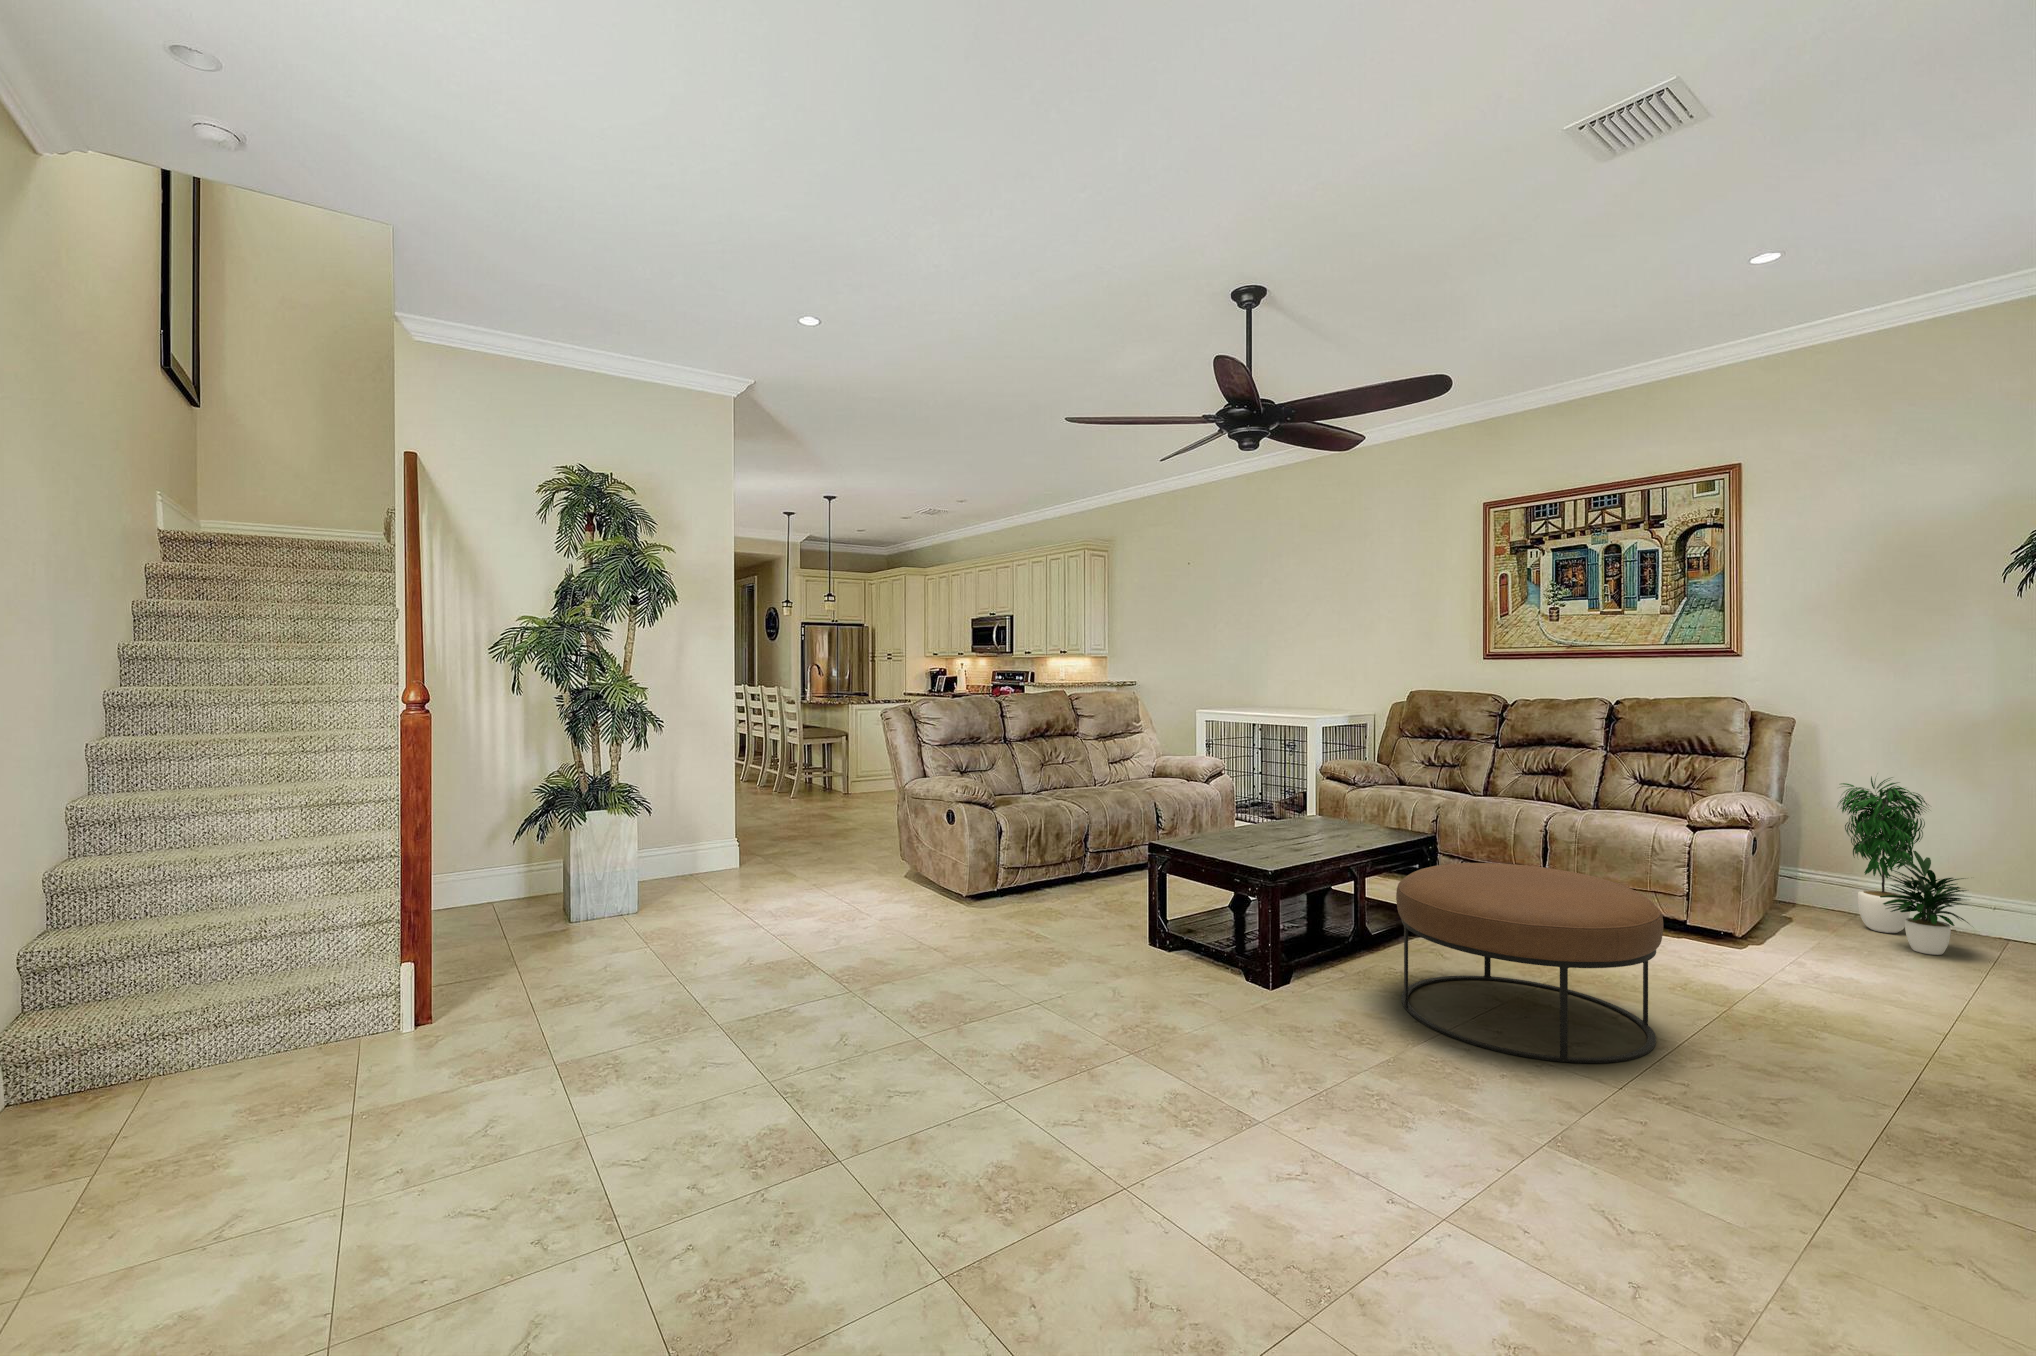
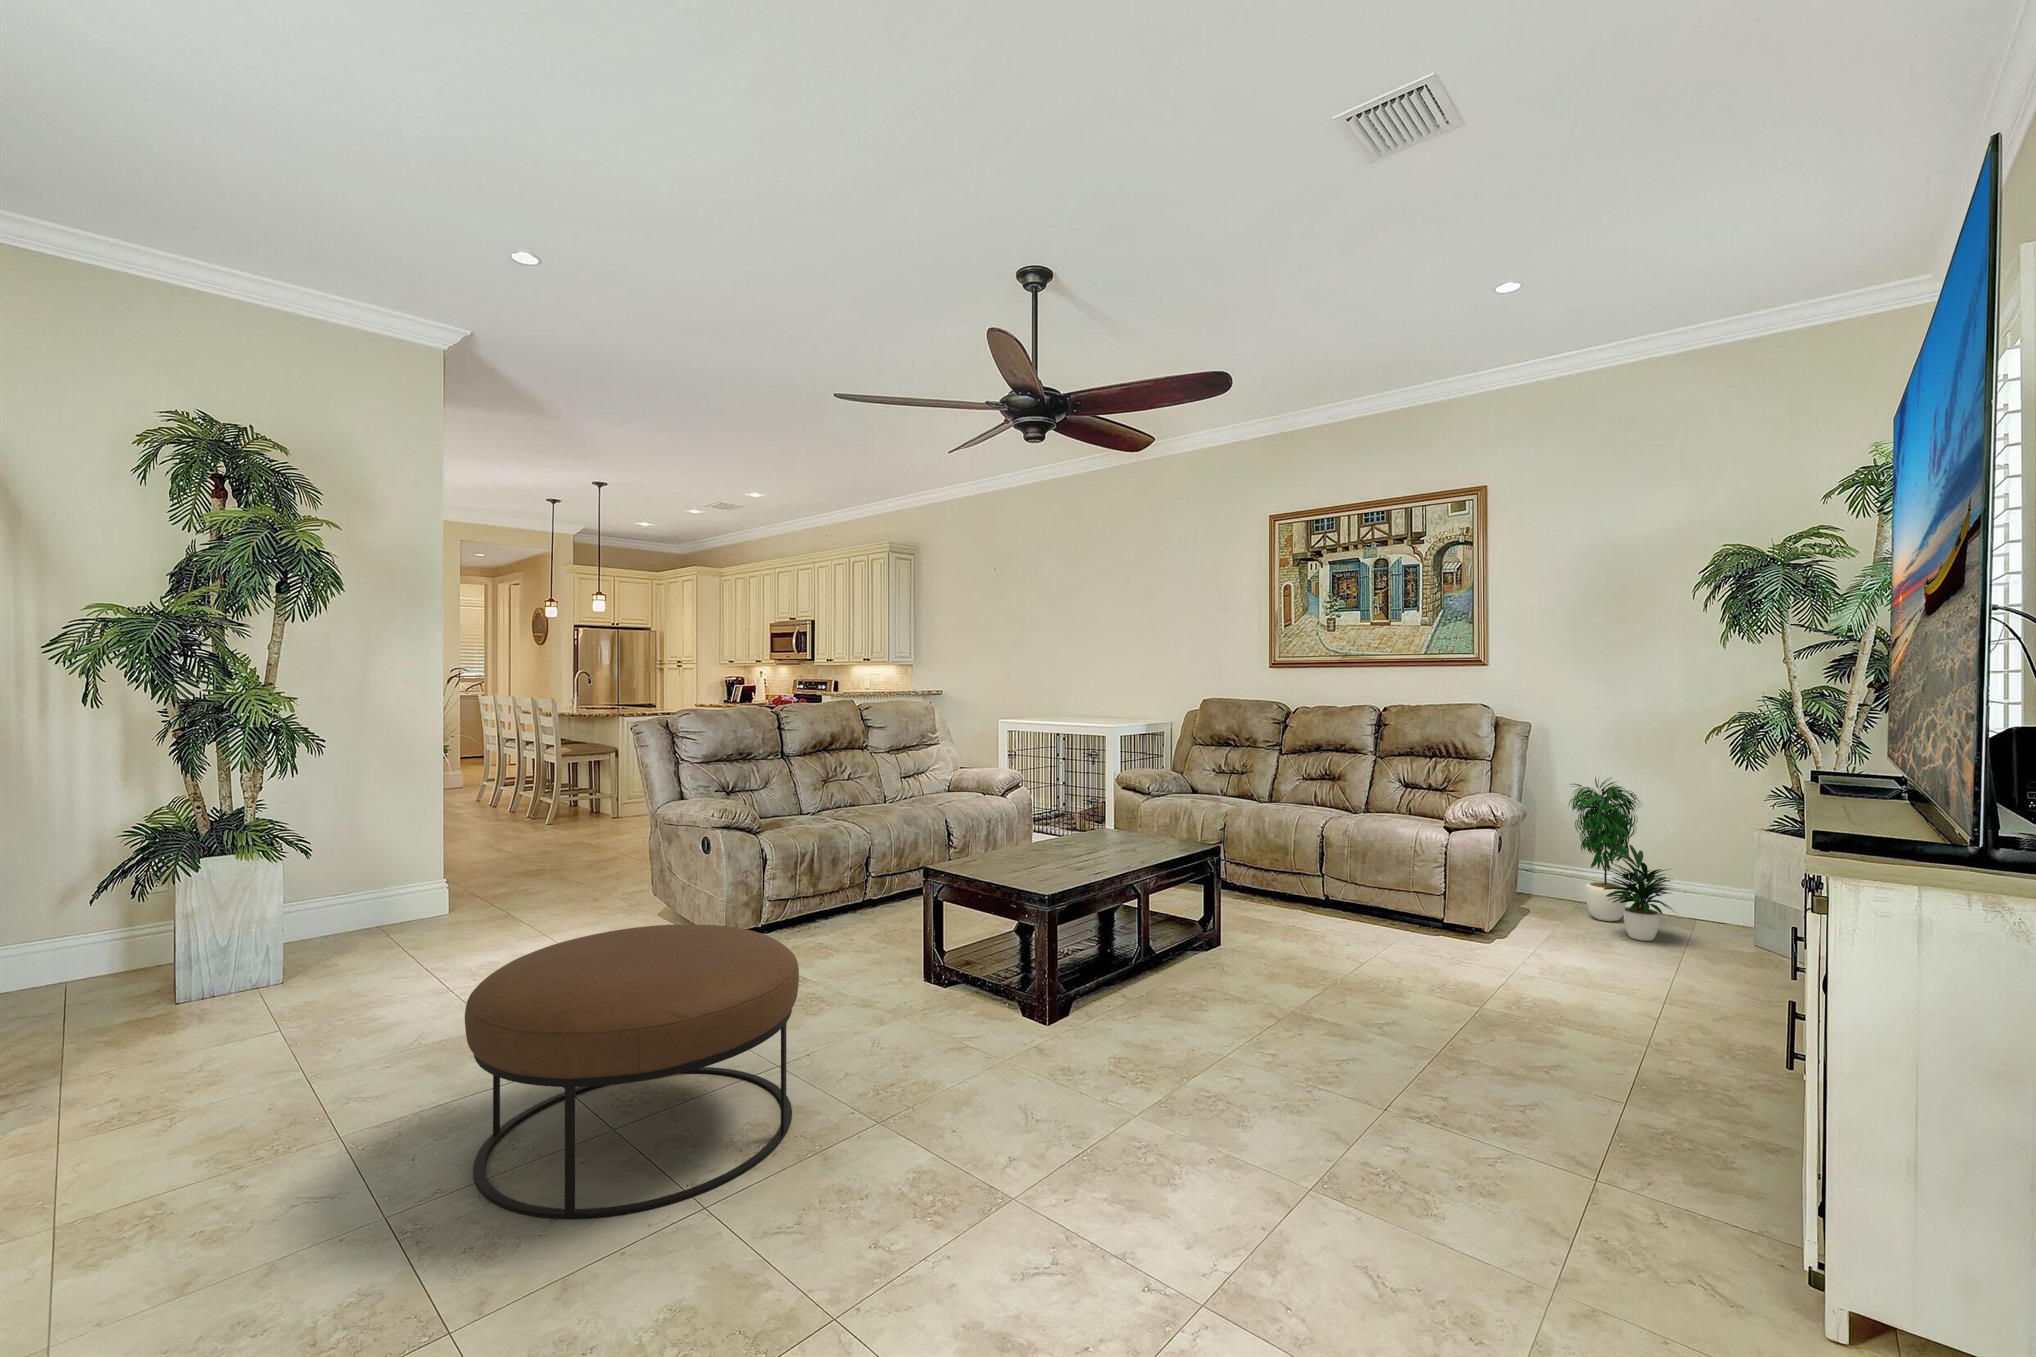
ottoman: present [1396,863,1663,1063] -> present [465,924,799,1218]

